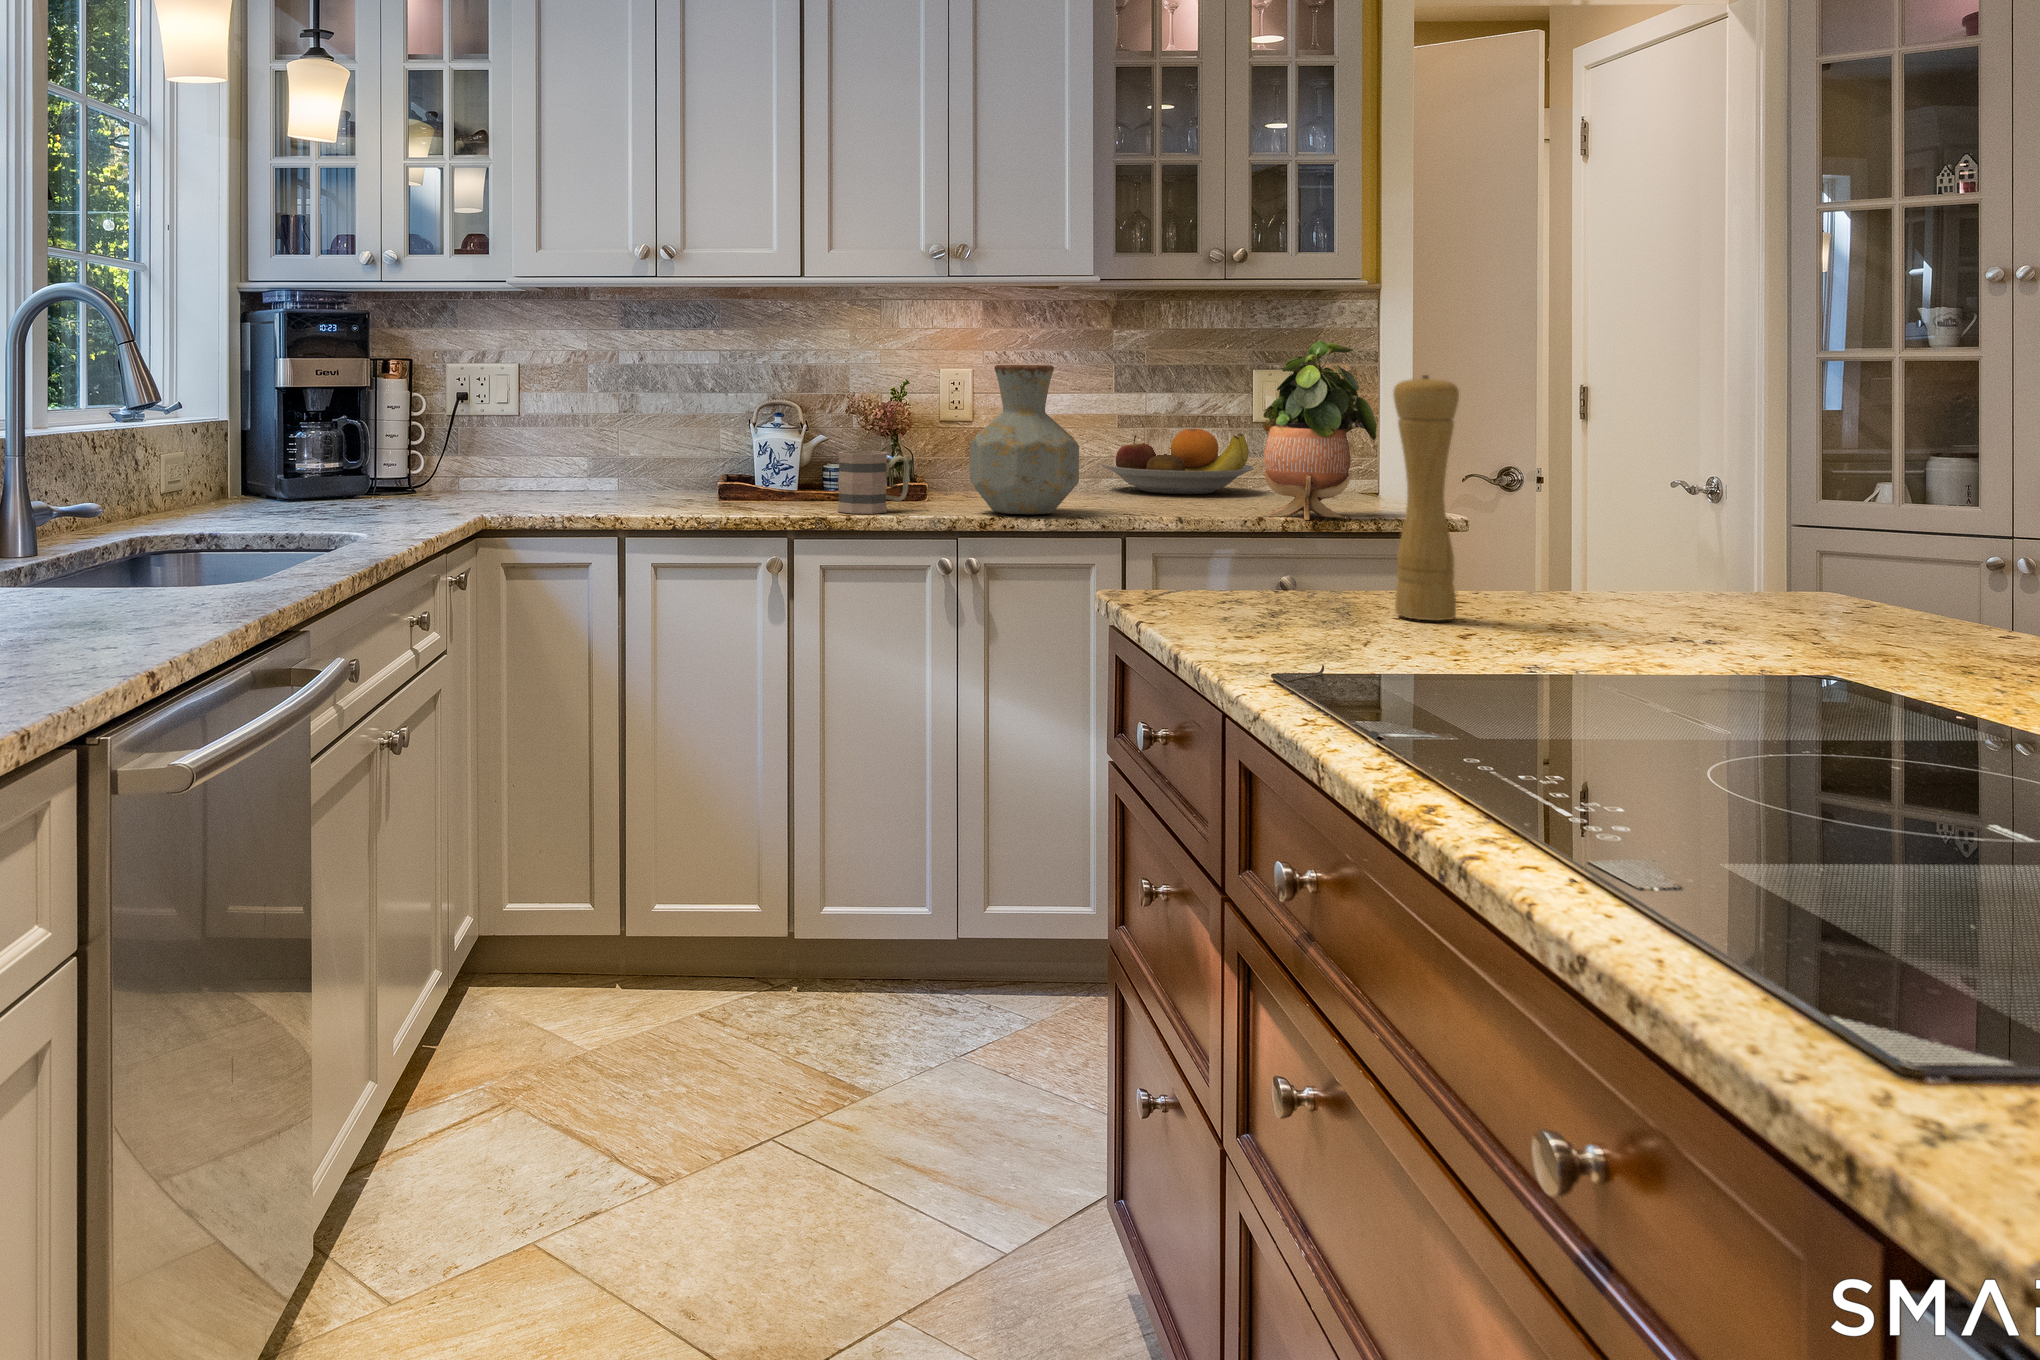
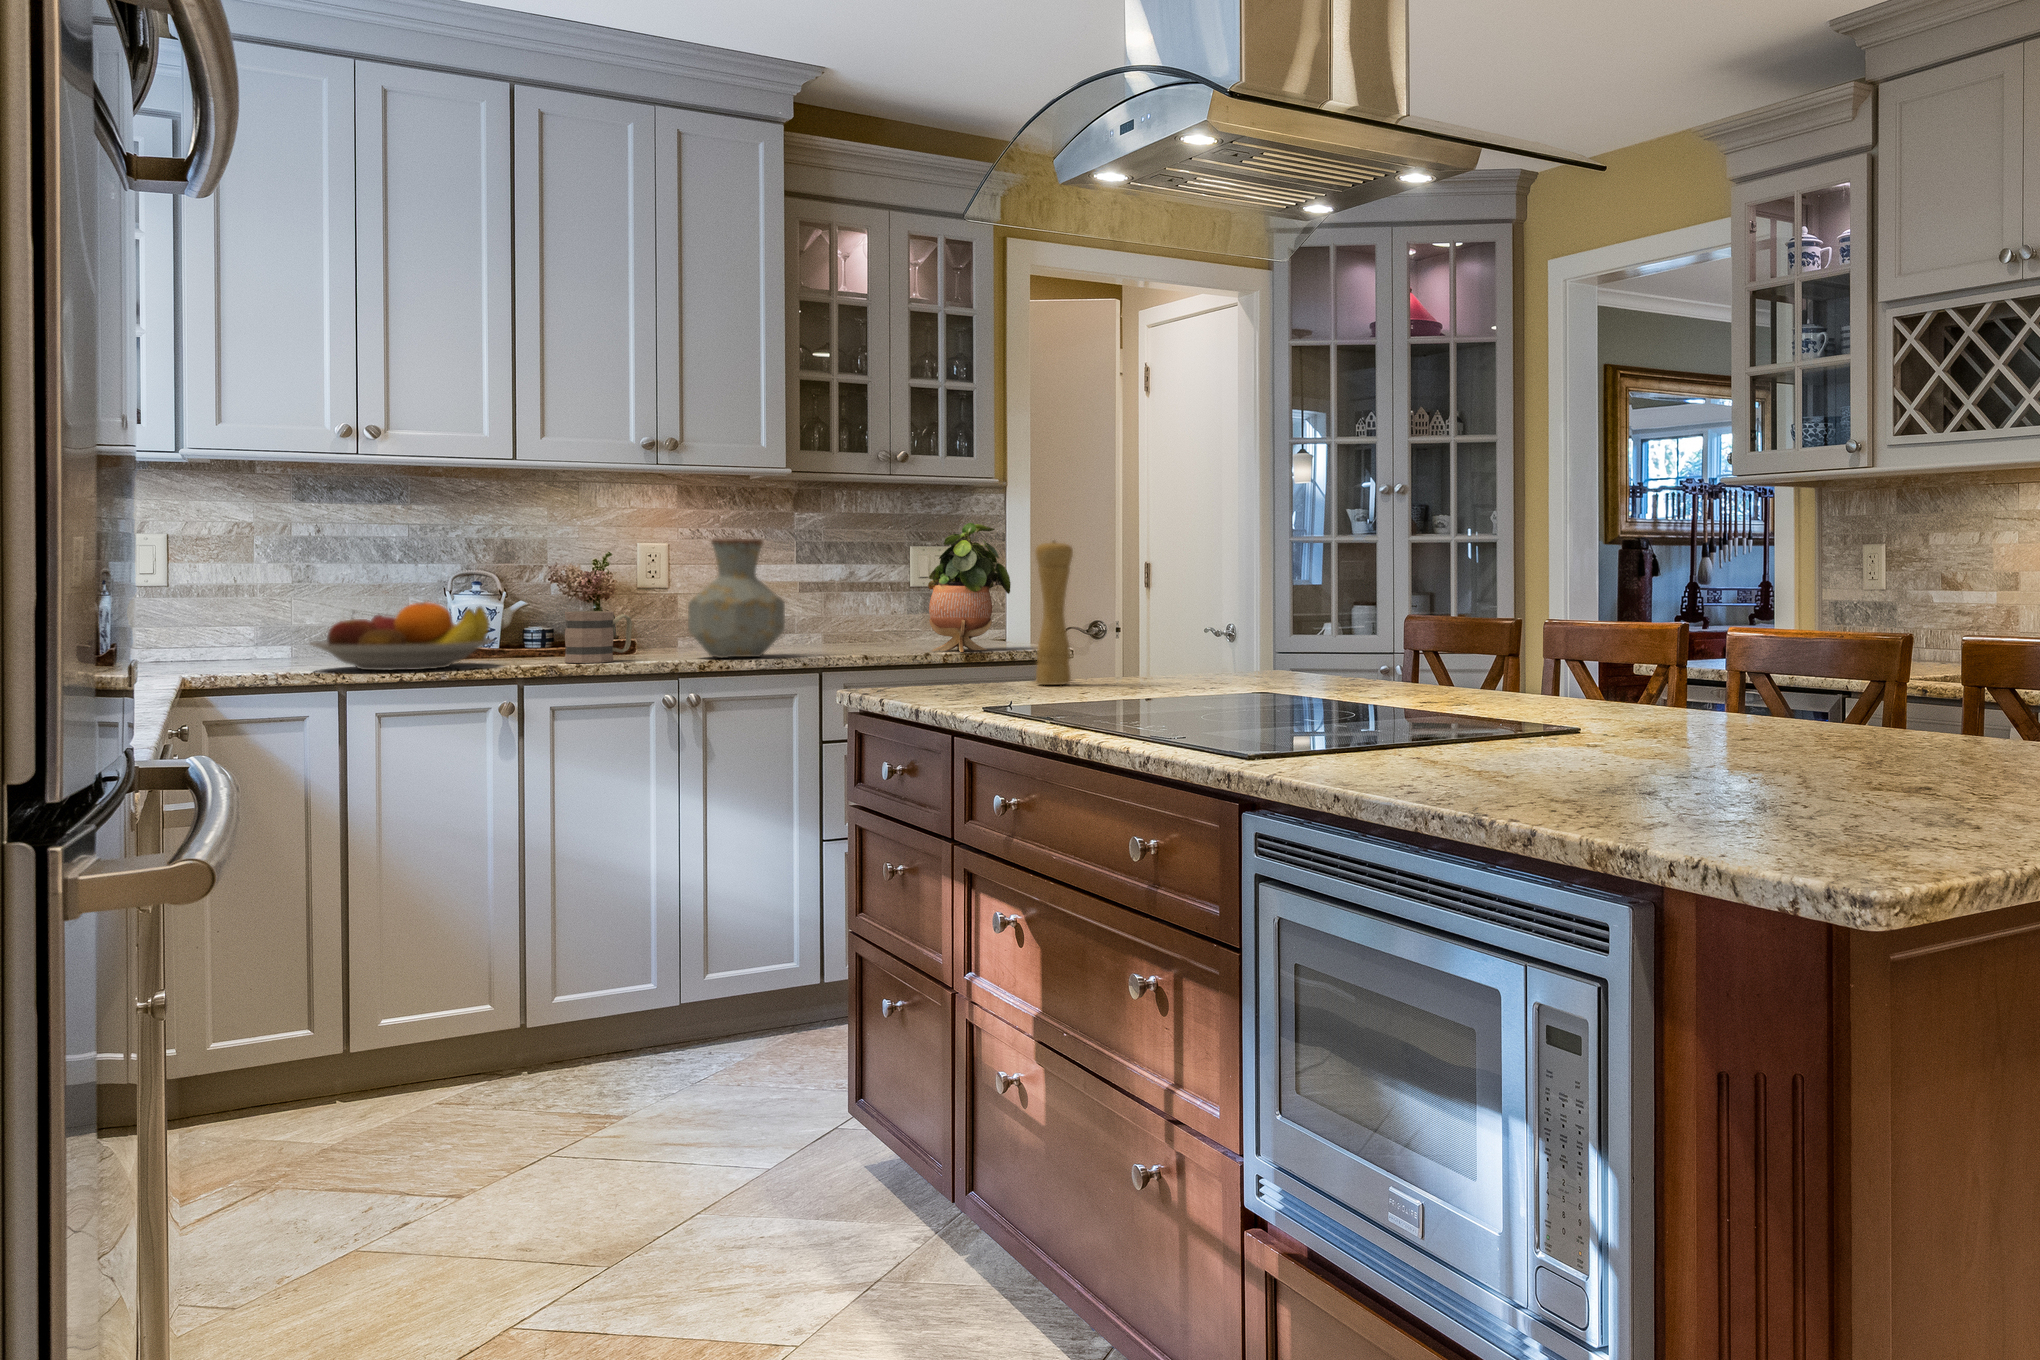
fruit bowl: present [1101,429,1254,494] -> present [310,602,494,670]

